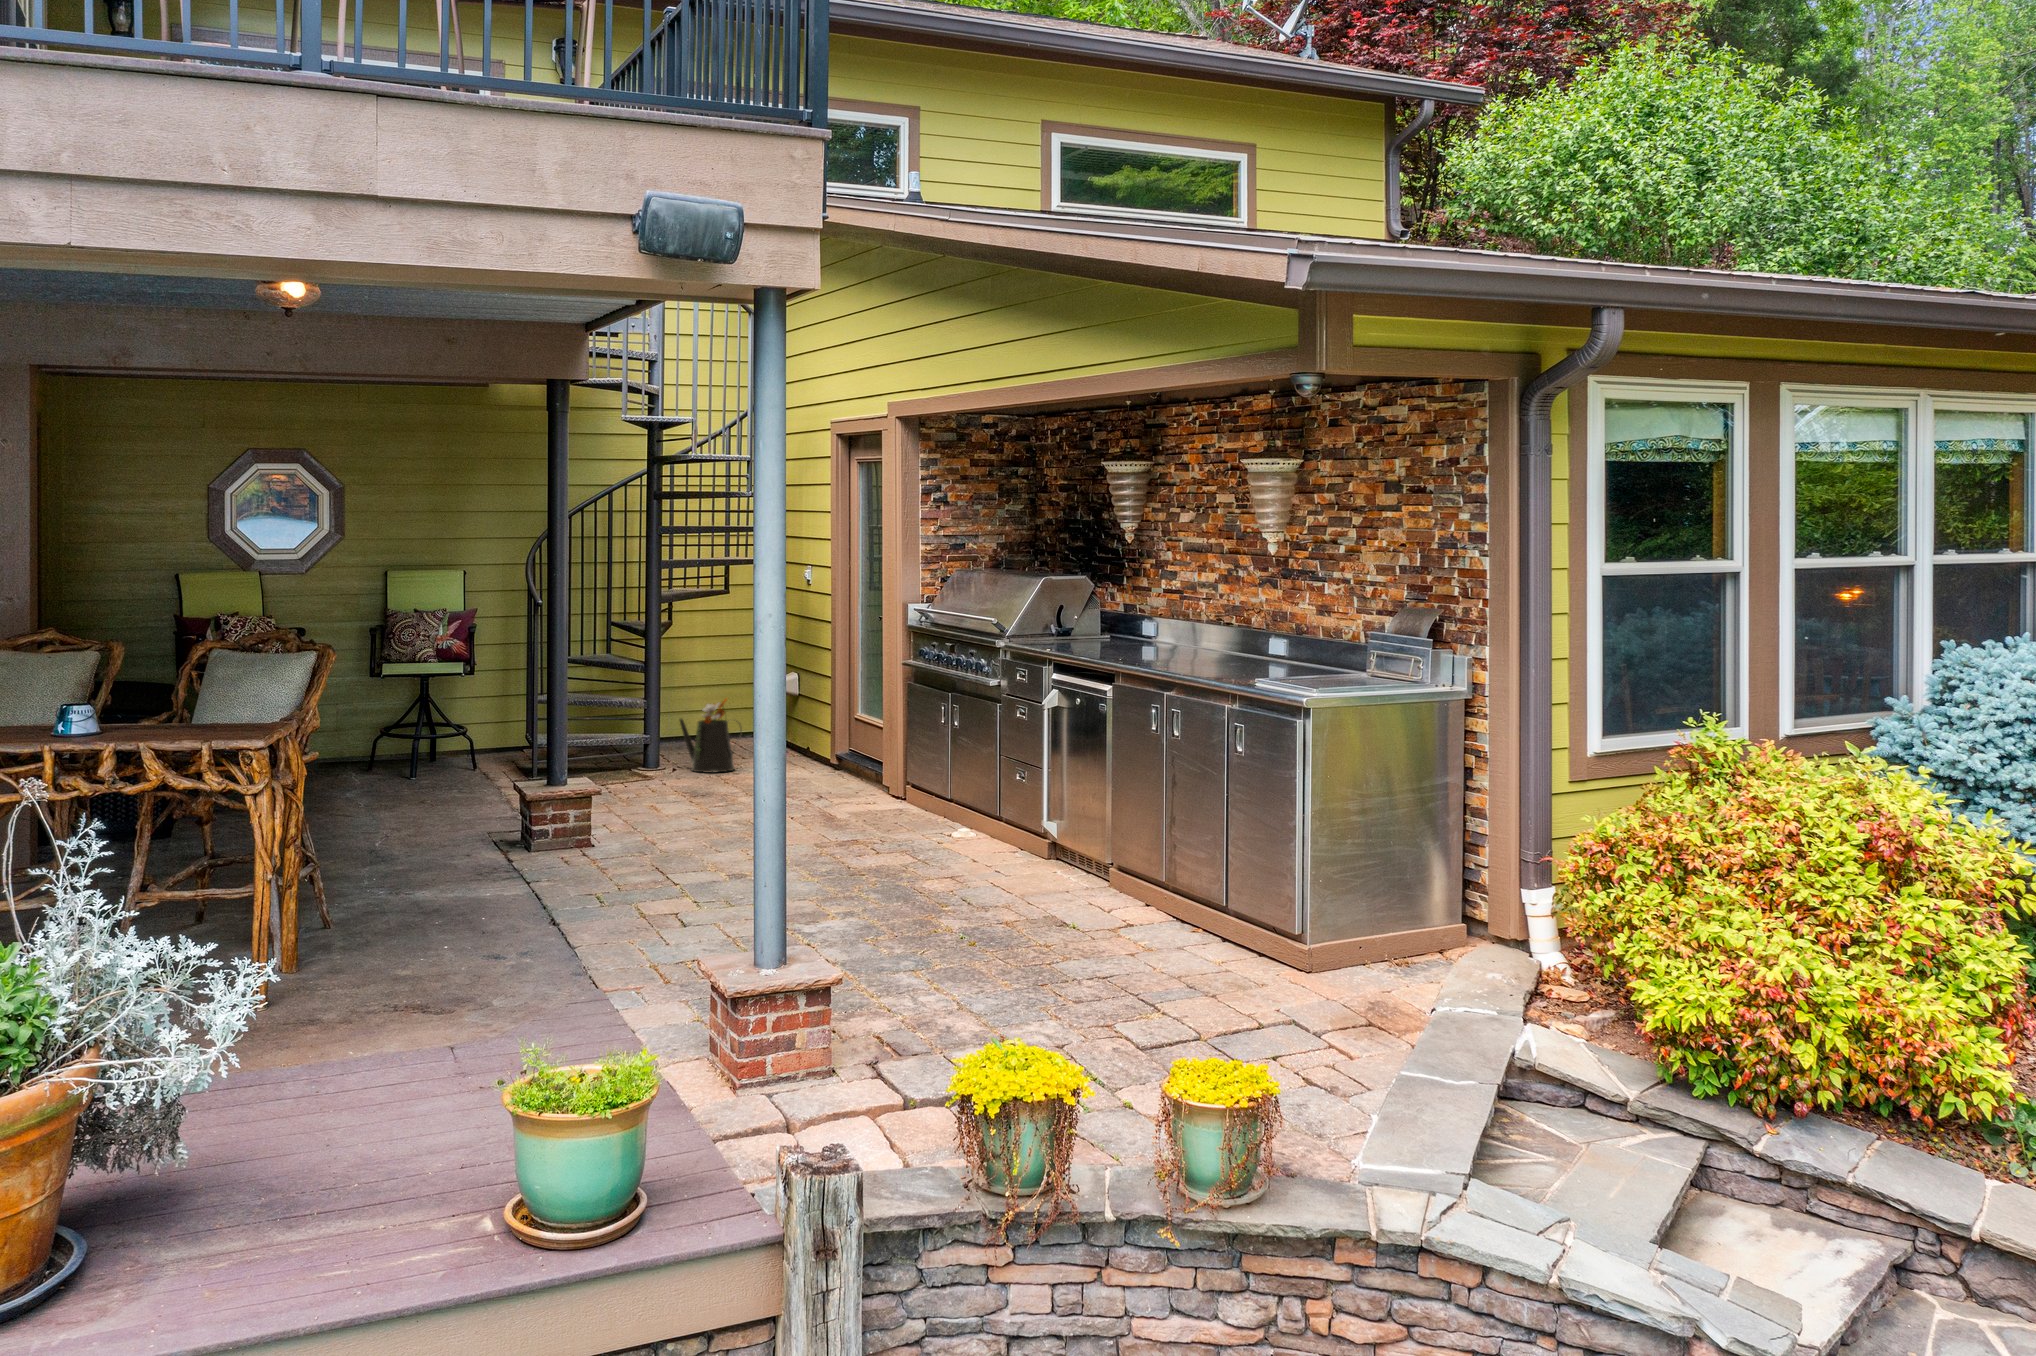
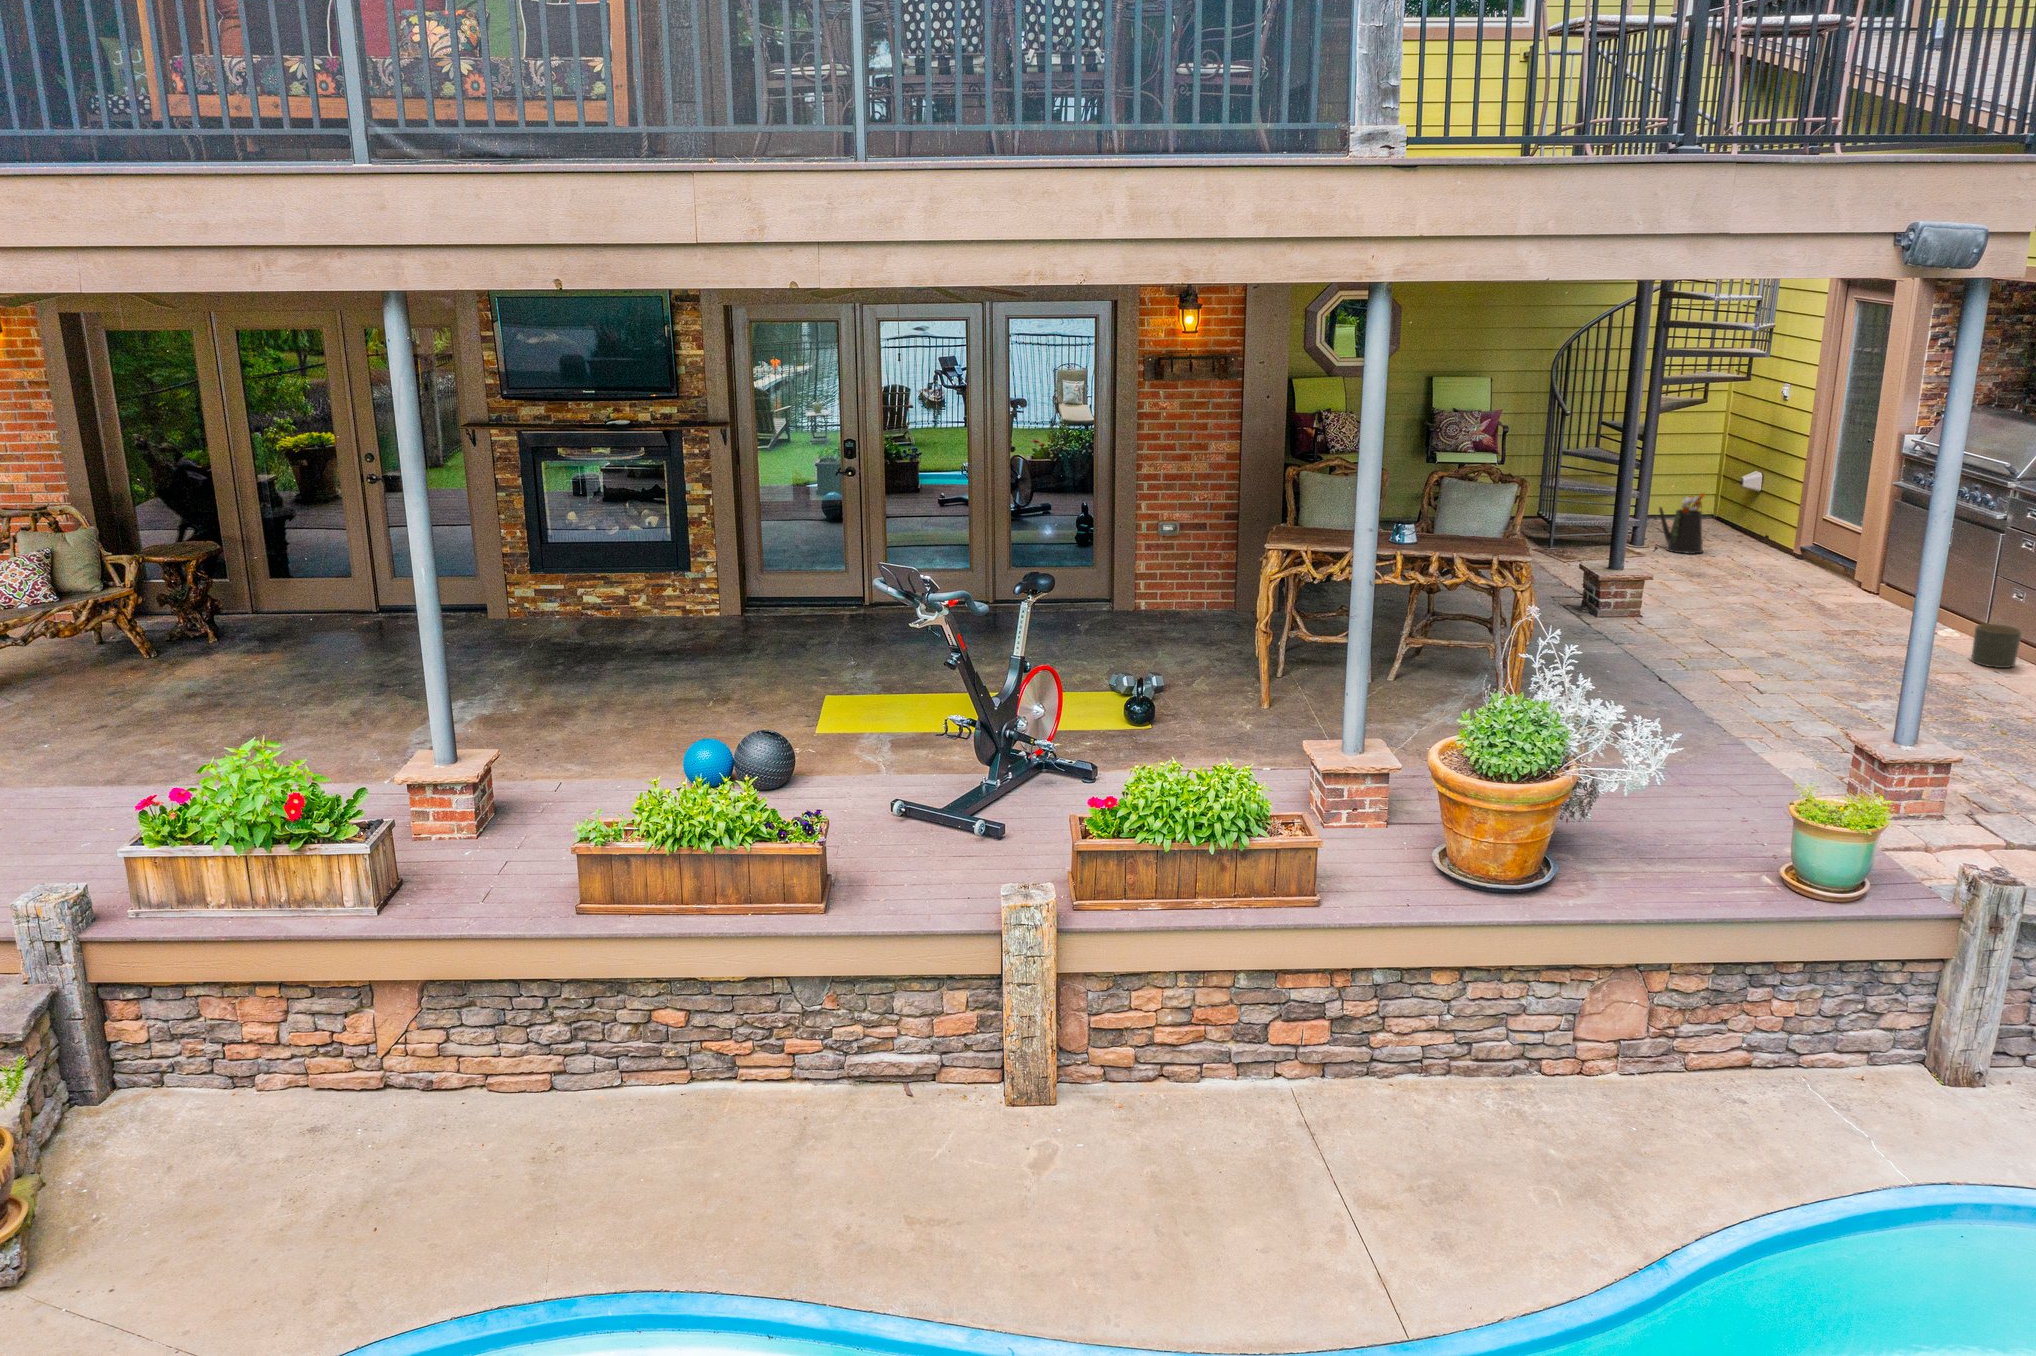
planter: none [976,812,1024,864] -> present [1971,624,2022,668]

